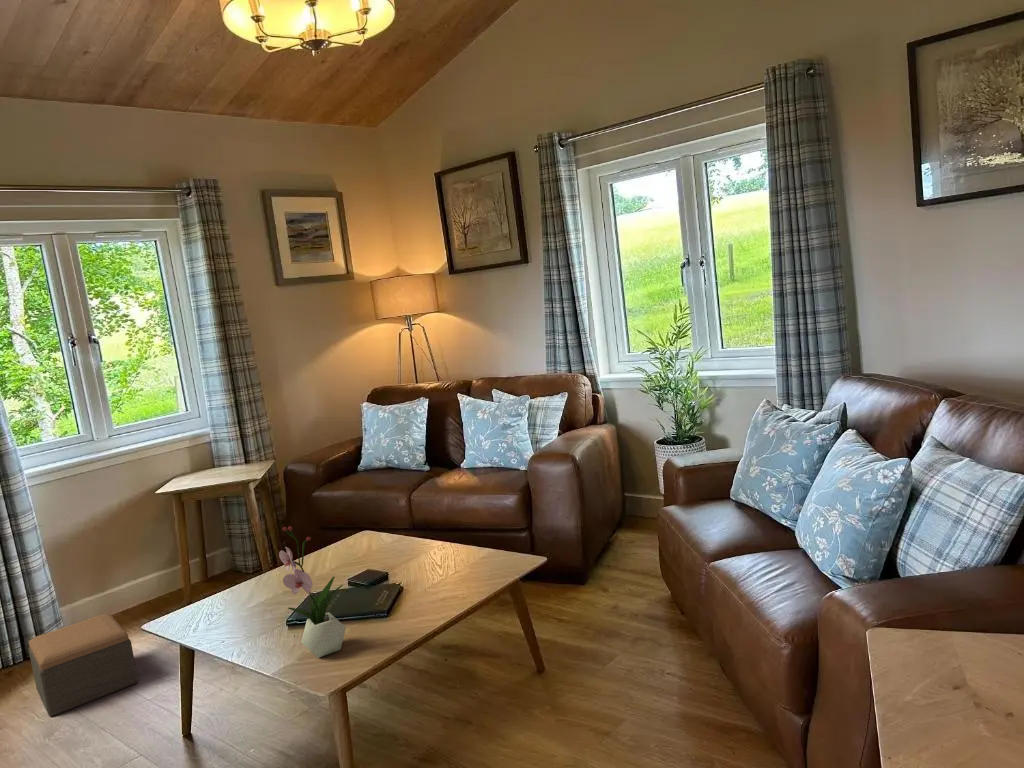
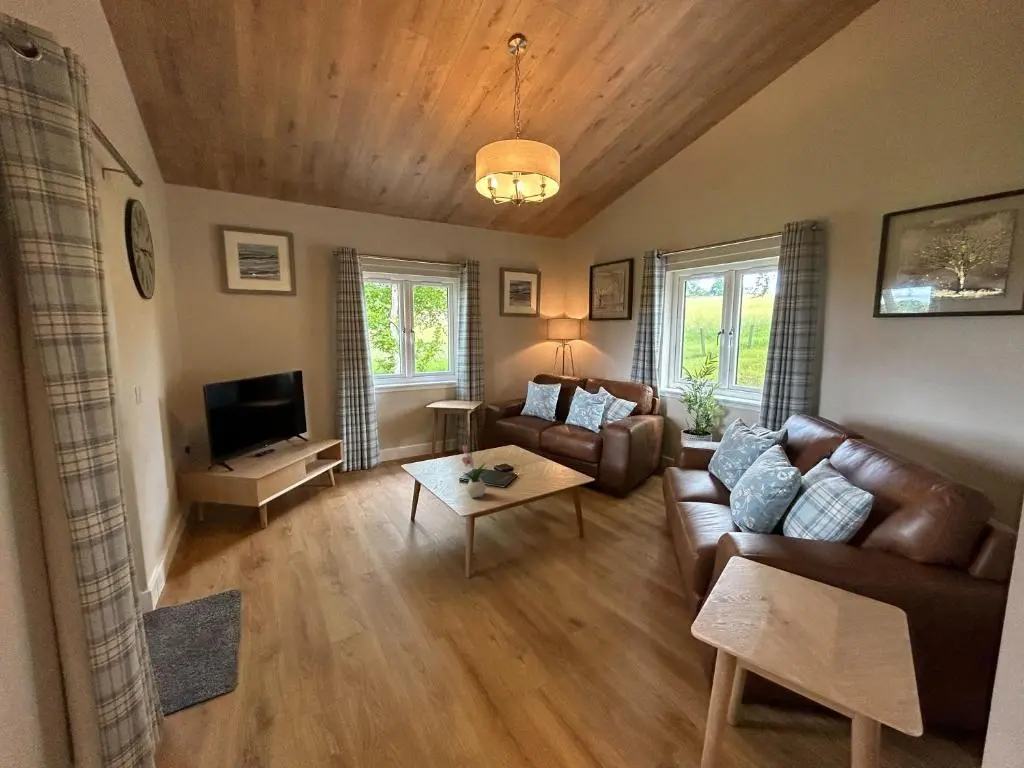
footstool: present [29,614,138,717] -> none [363,458,404,496]

